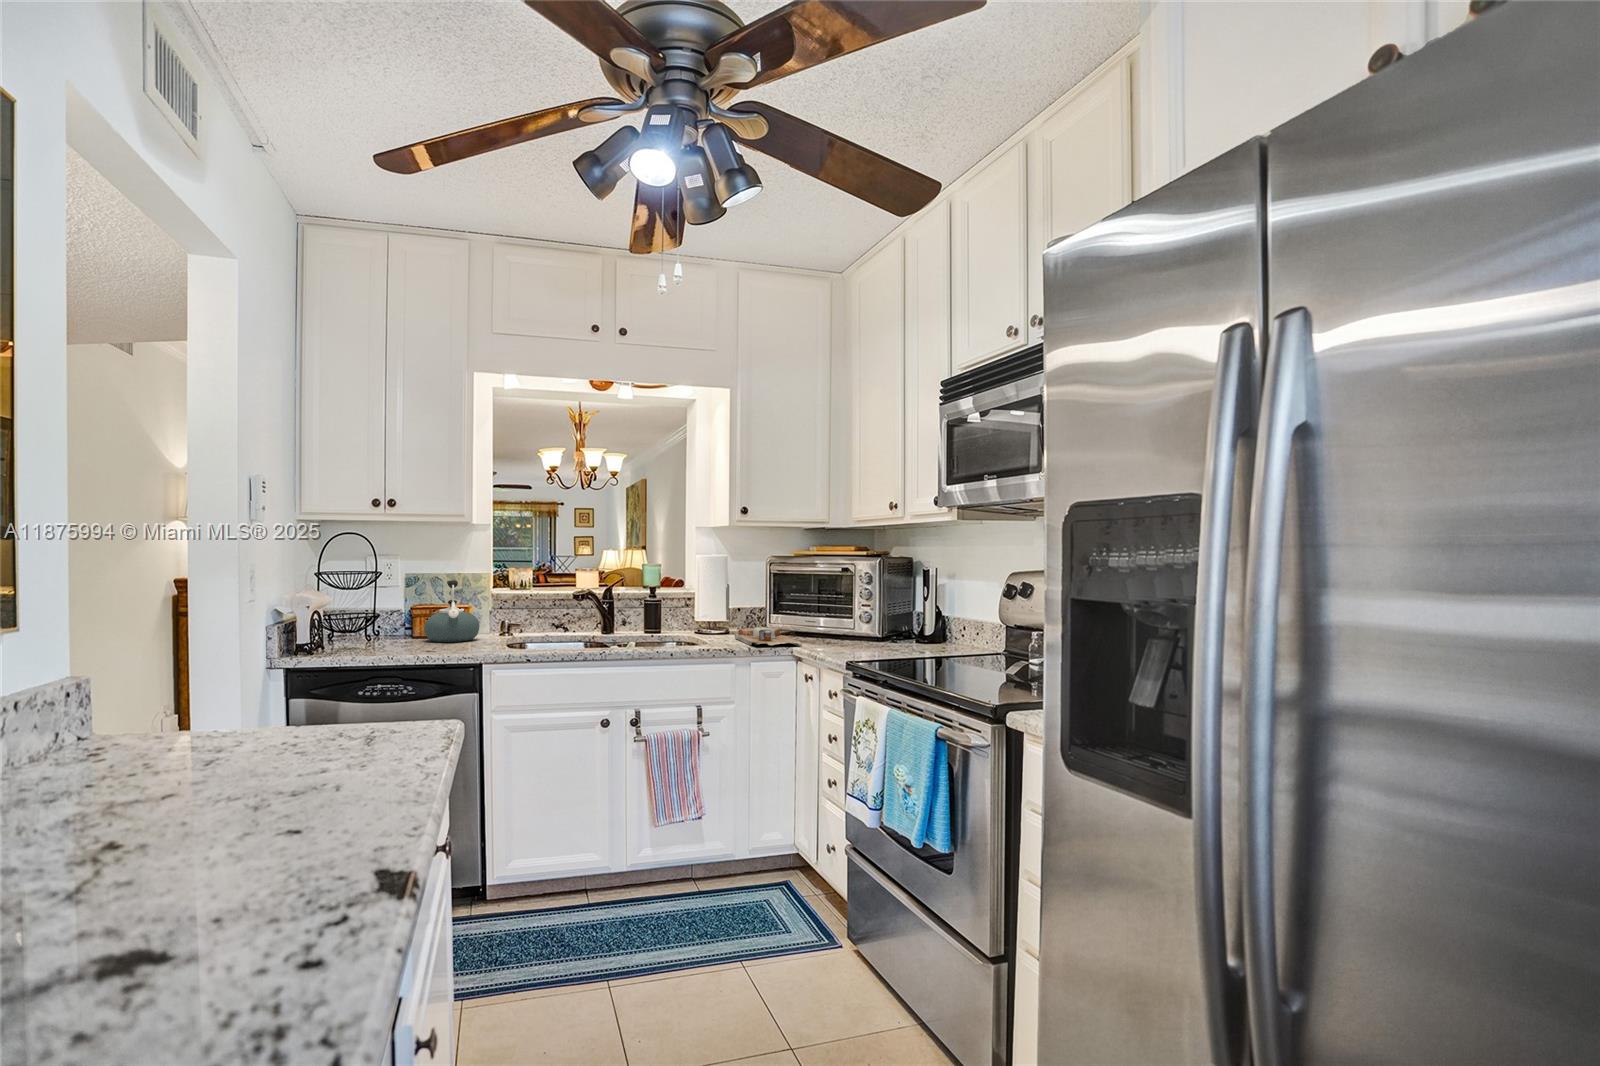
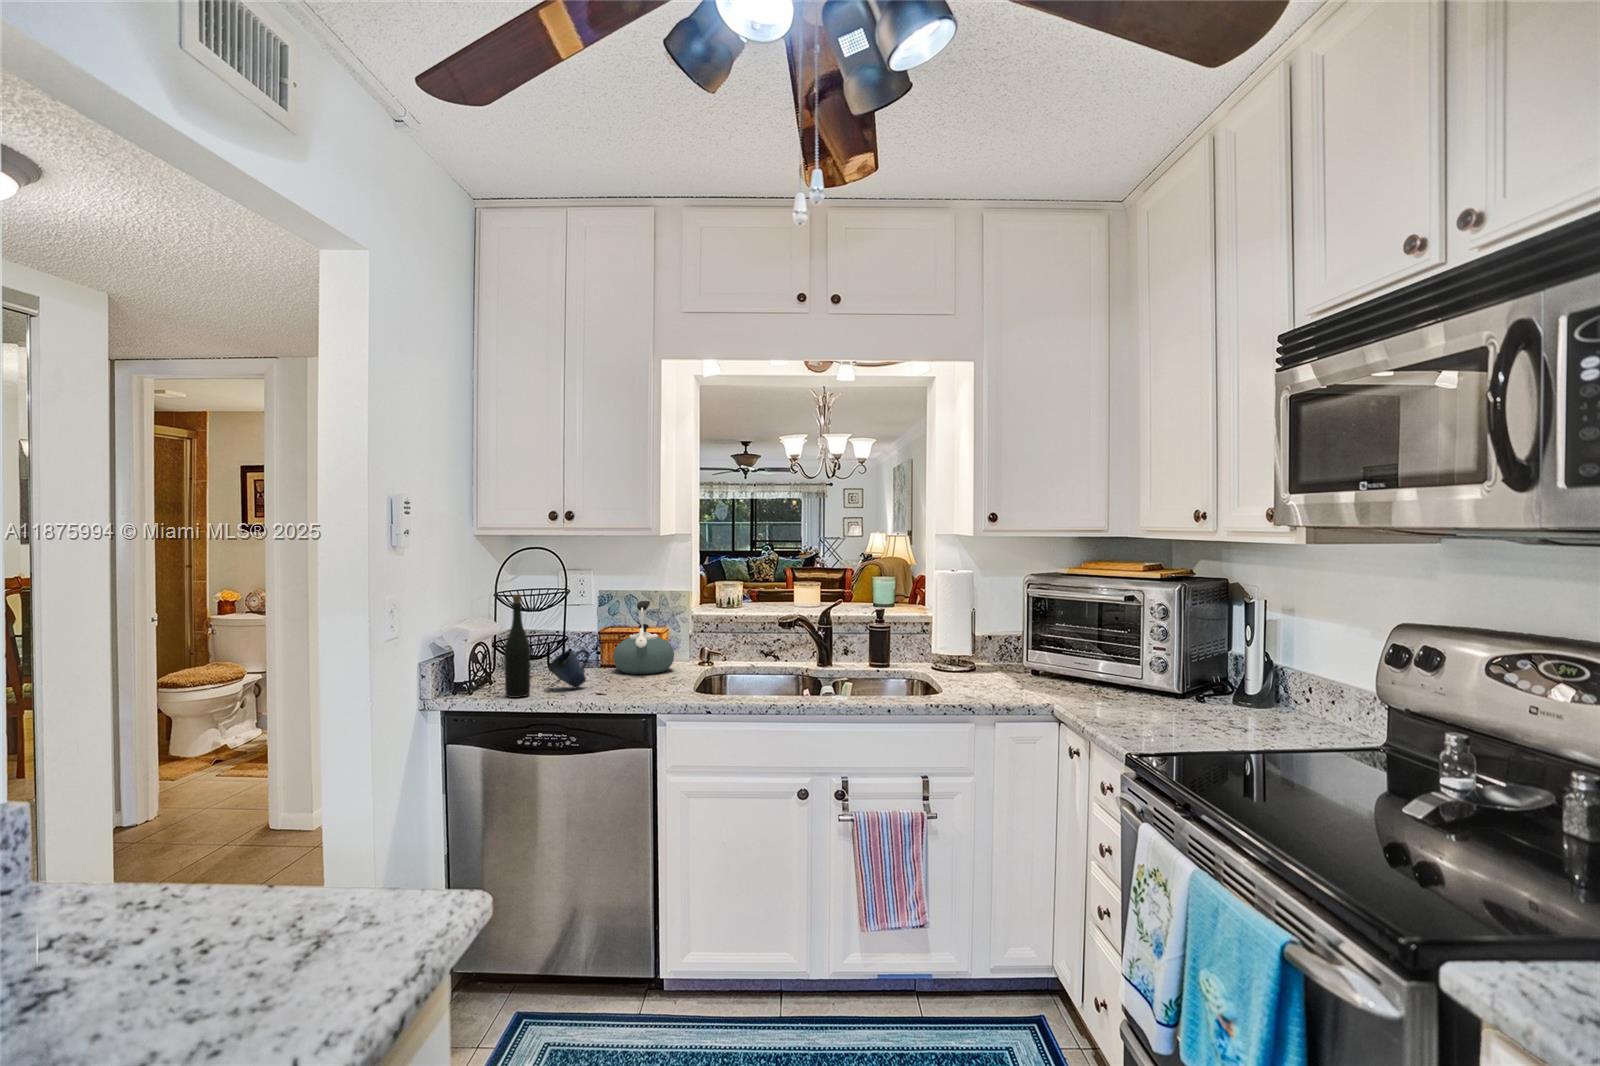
bottle: none [339,568,363,656] -> present [504,595,531,698]
mug: none [376,617,412,651] -> present [549,649,589,689]
cutting board: present [735,627,802,646] -> none [977,669,1065,706]

